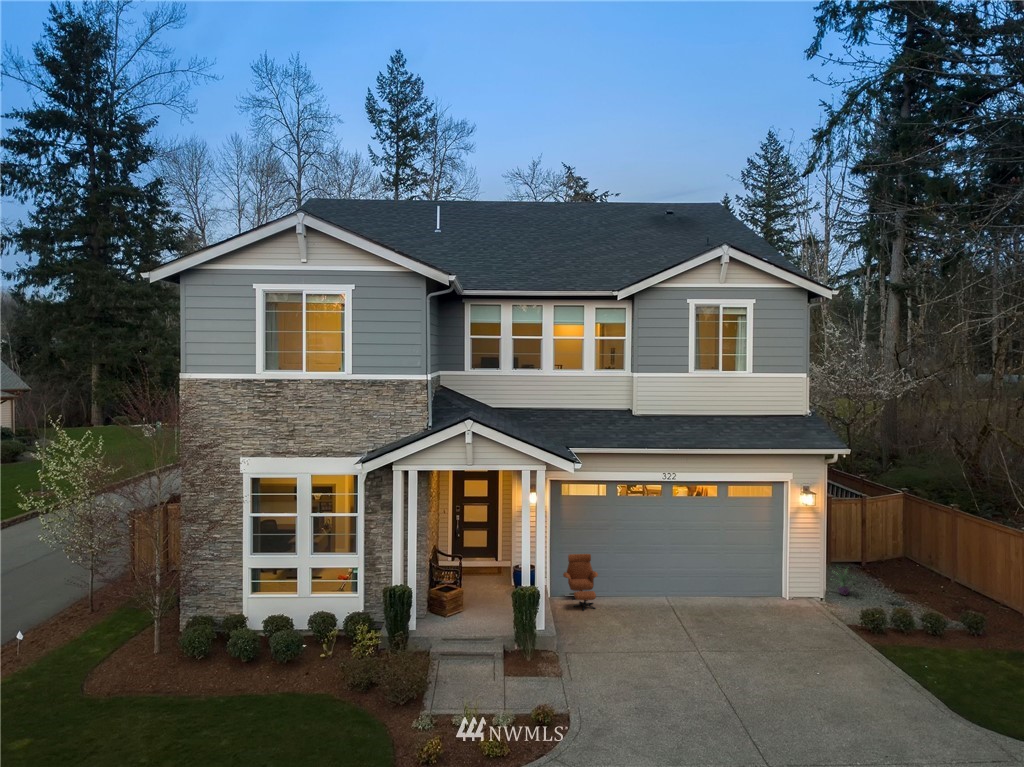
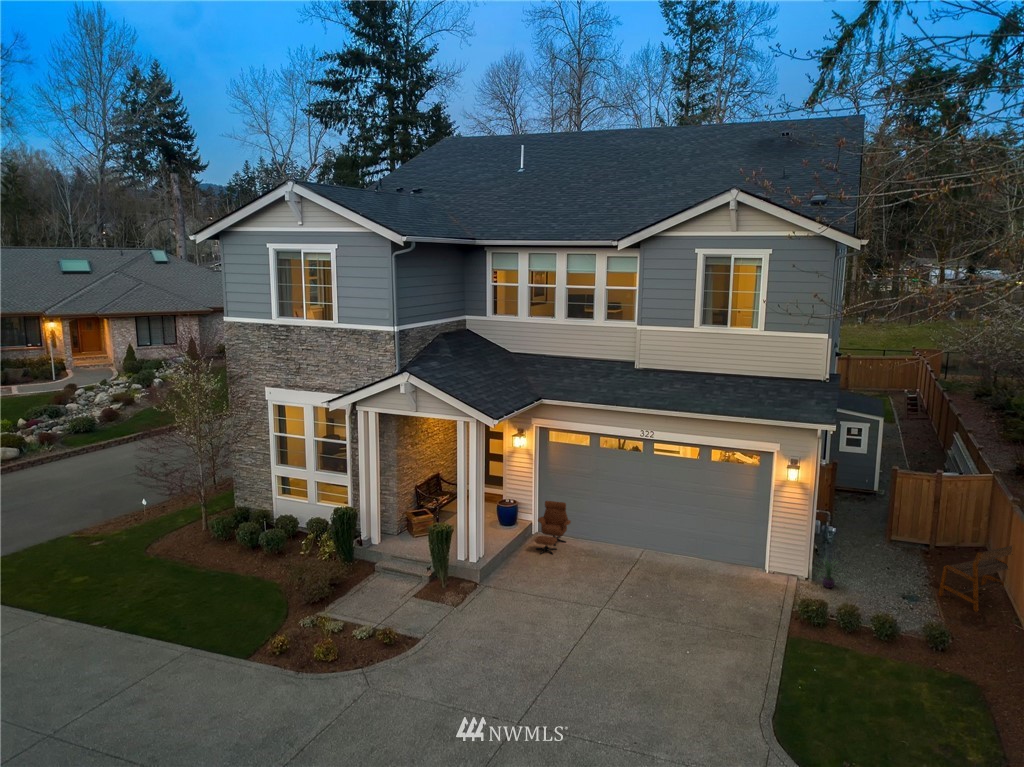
bench: none [919,533,969,594] -> present [939,546,1013,612]

